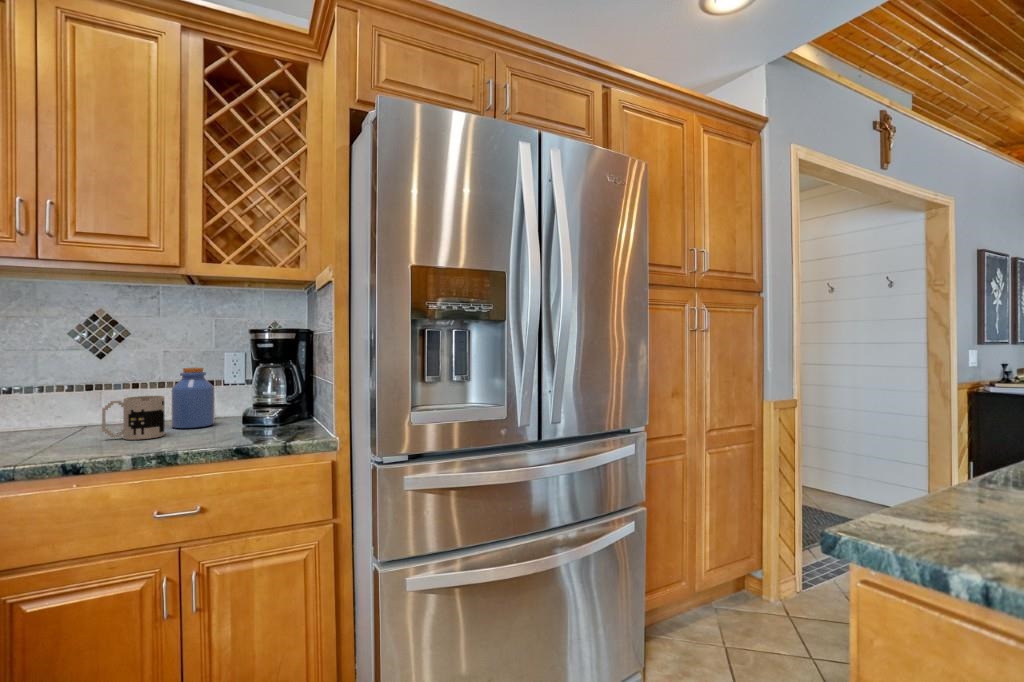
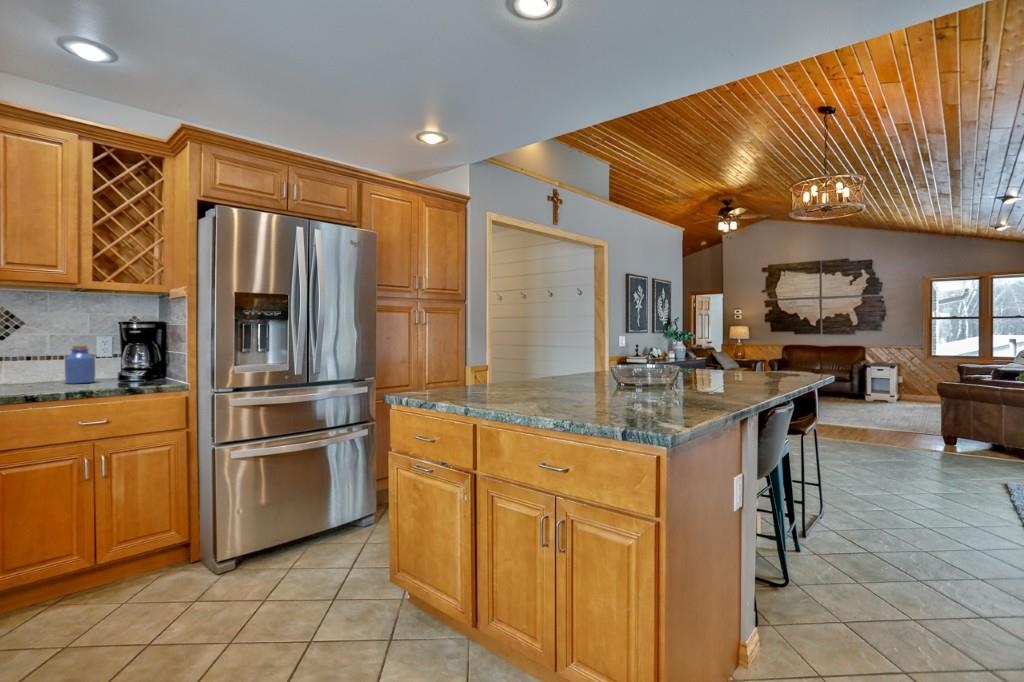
mug: present [102,396,165,440] -> none [25,362,67,388]

